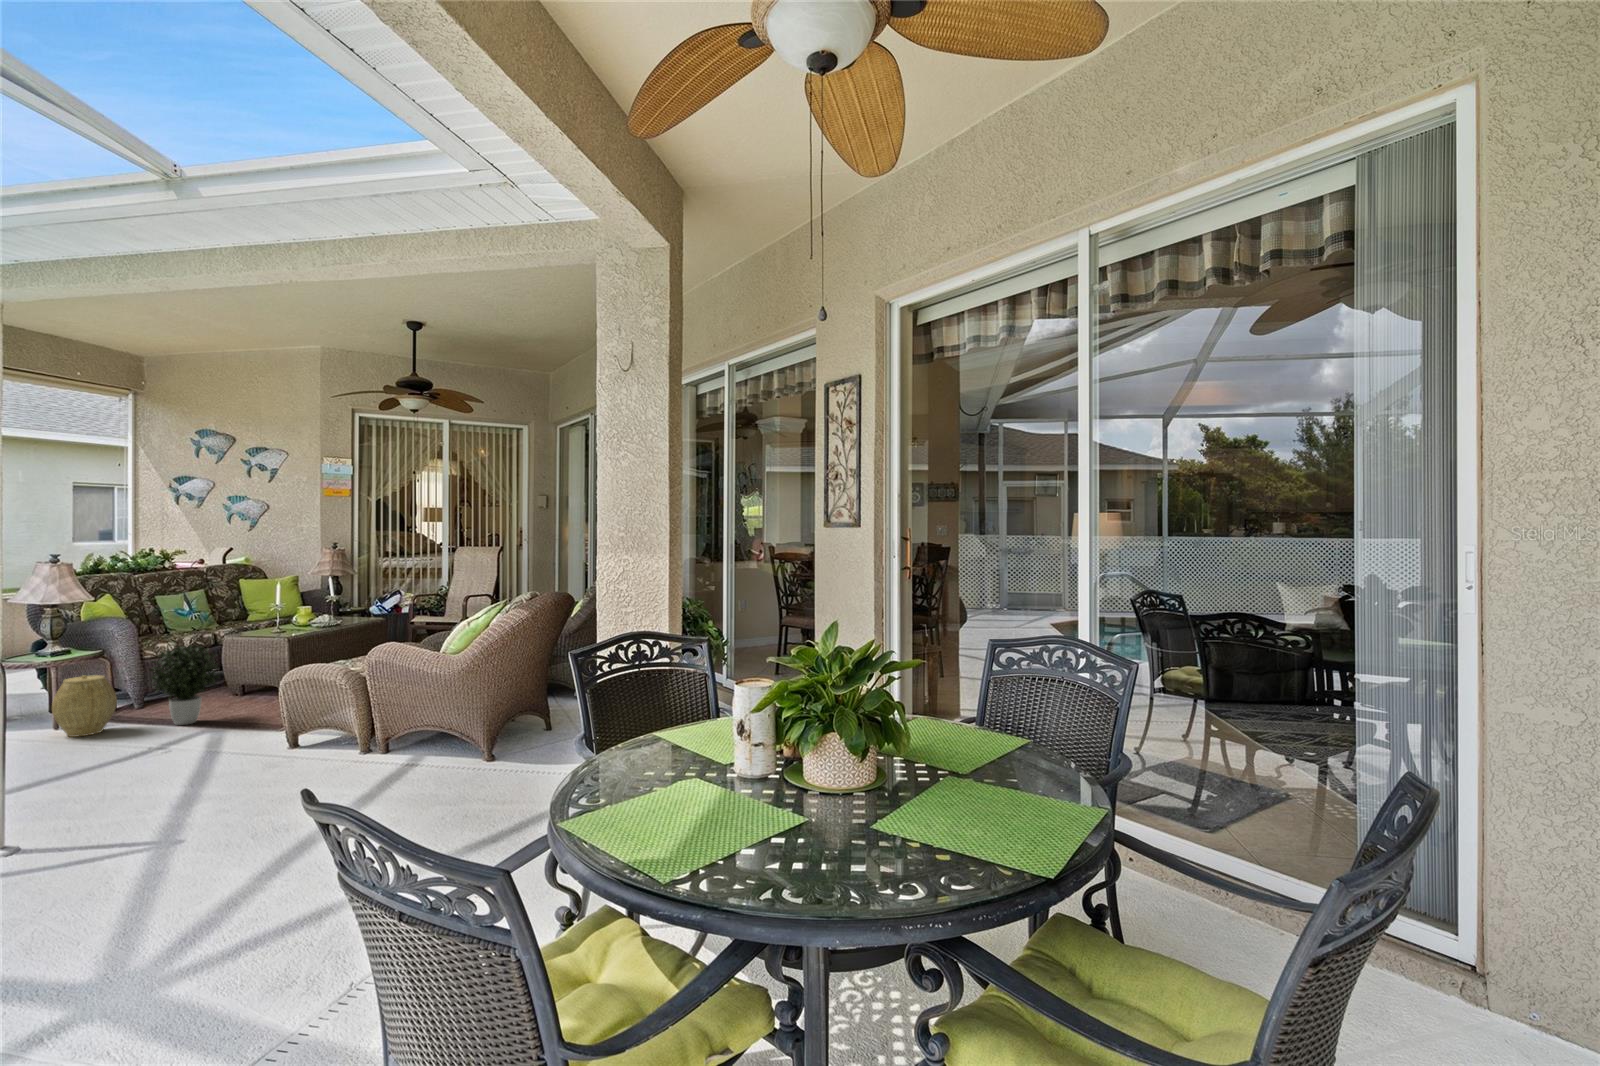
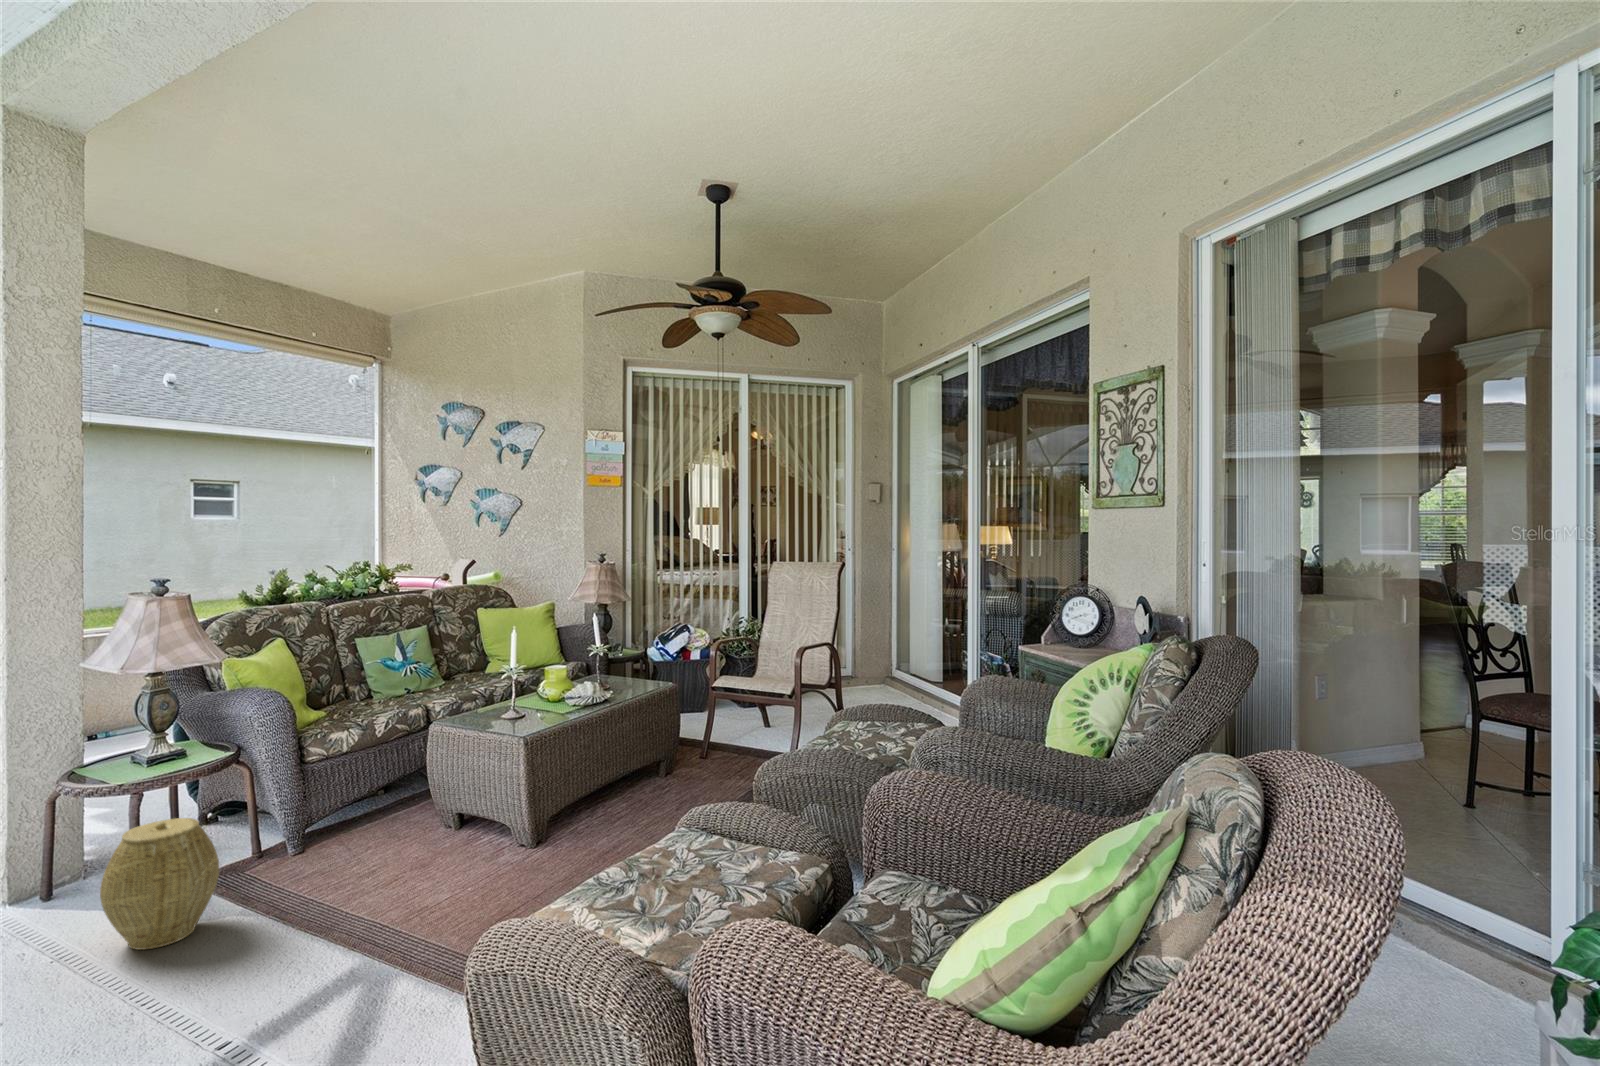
potted plant: present [150,645,218,725] -> none [271,761,396,927]

